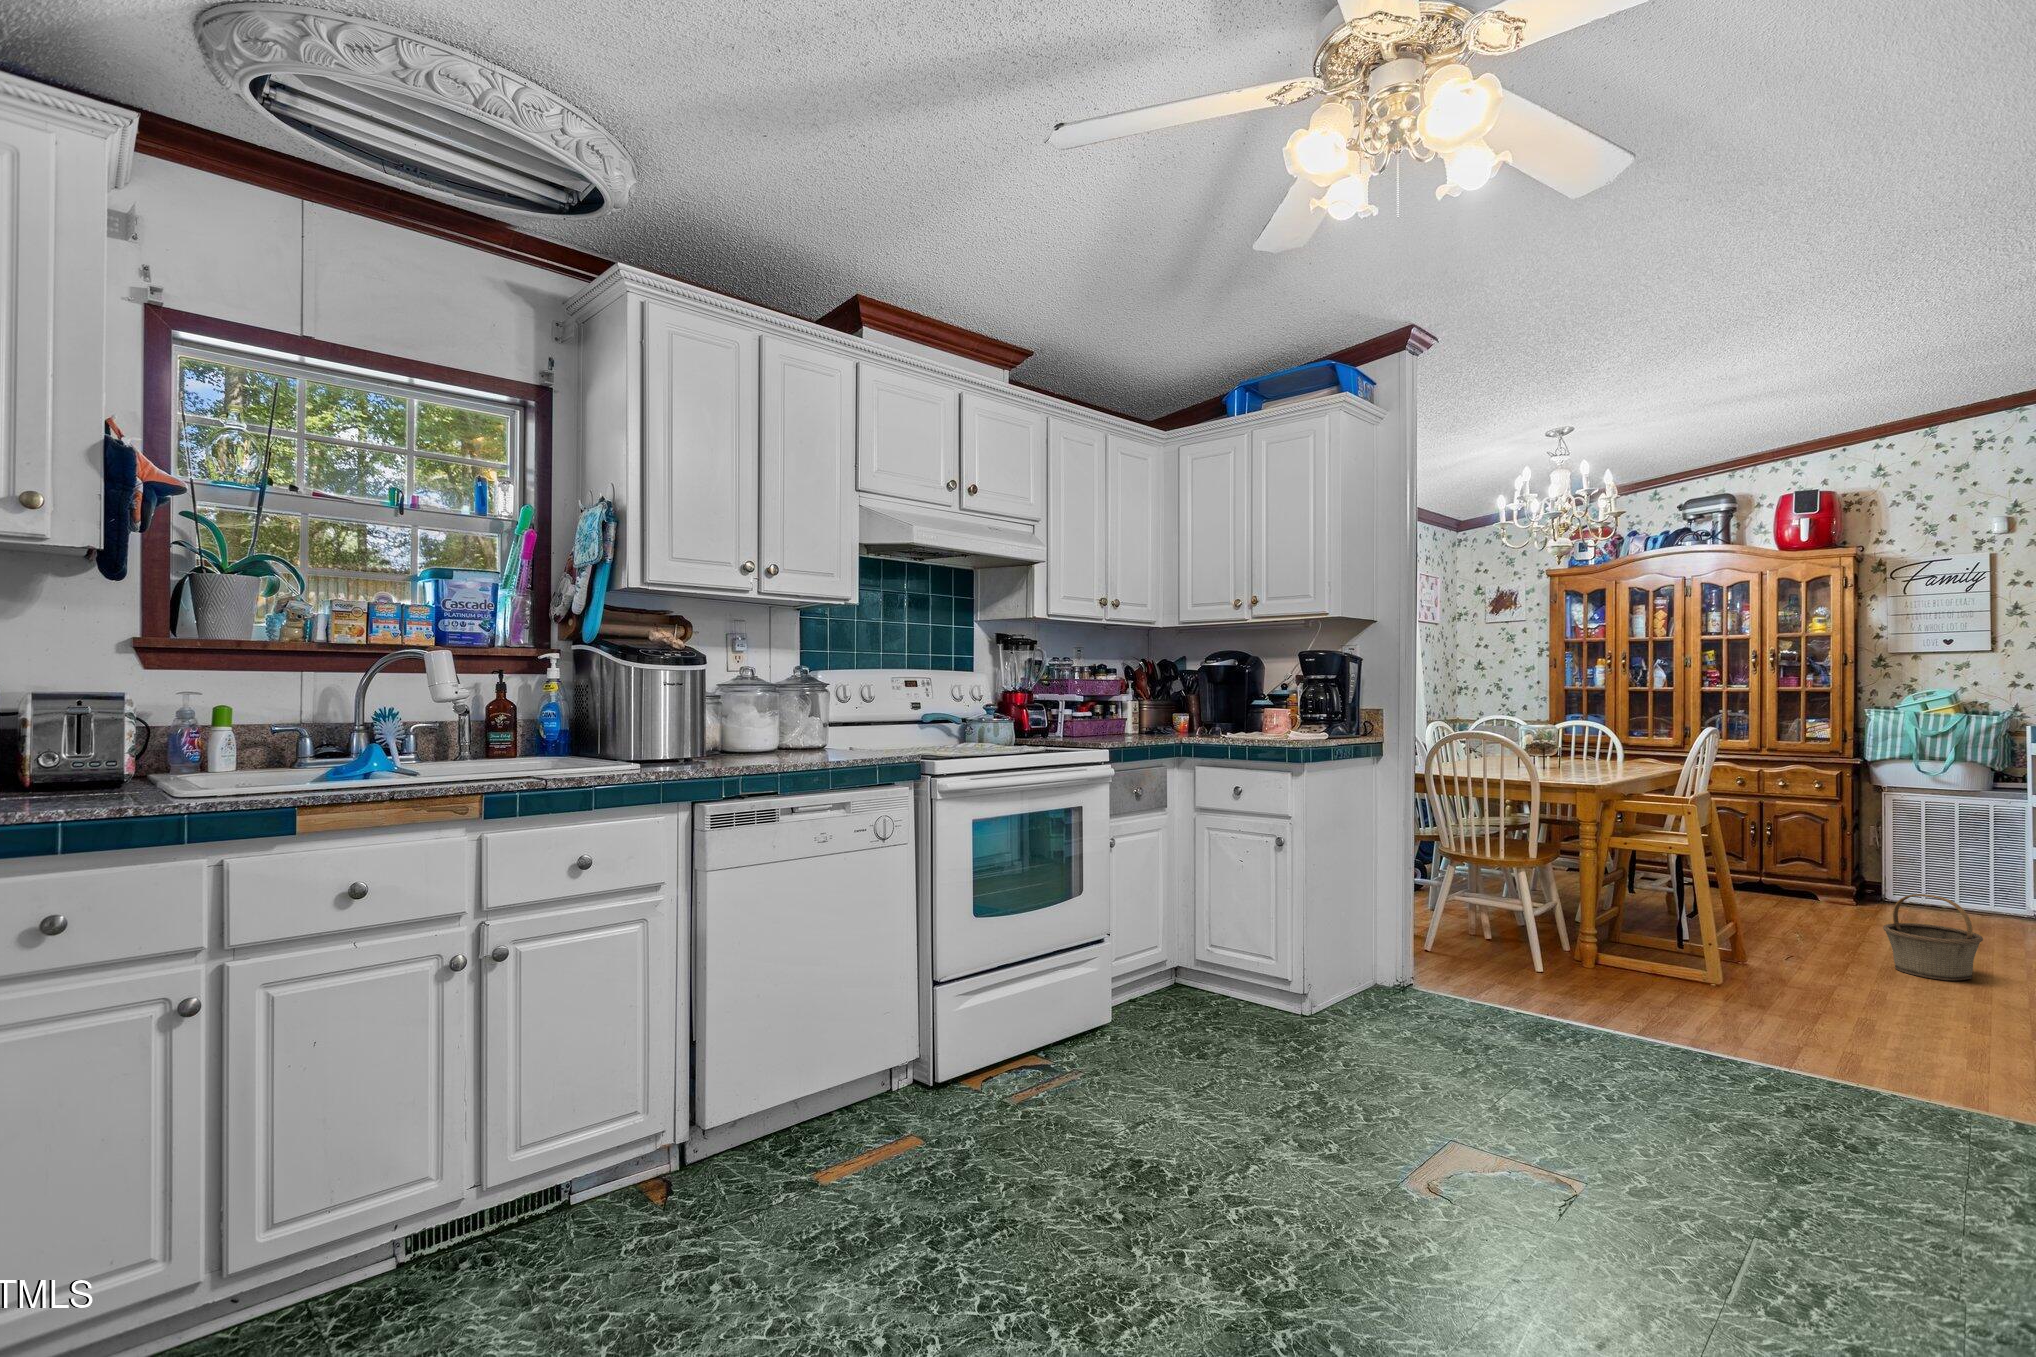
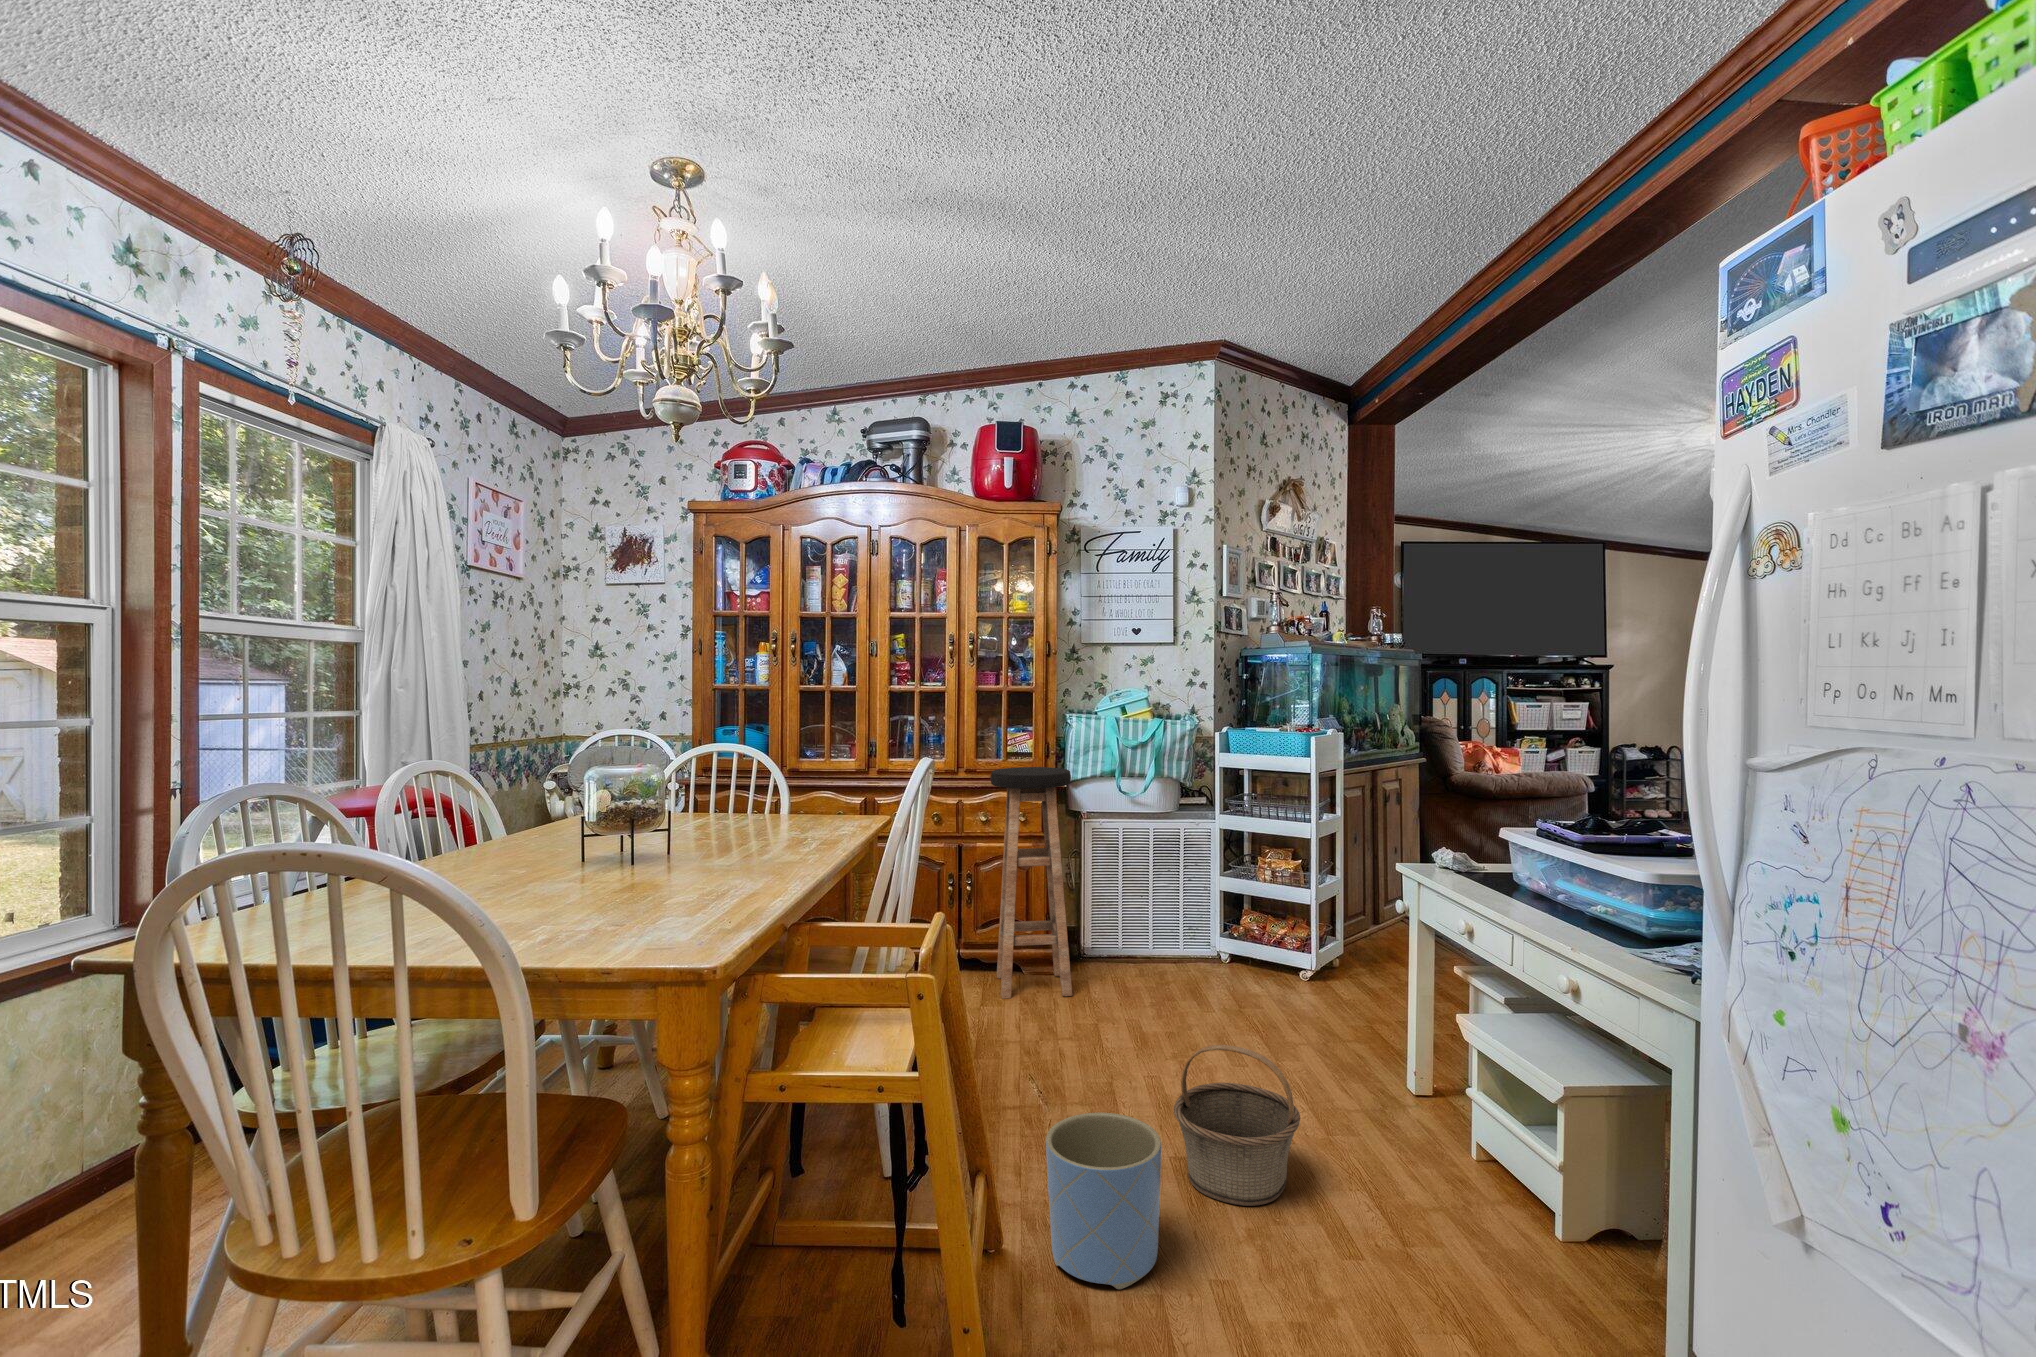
bar stool: none [1784,746,1859,910] -> present [990,767,1072,999]
planter: none [1777,905,1851,977] -> present [1046,1113,1161,1289]

